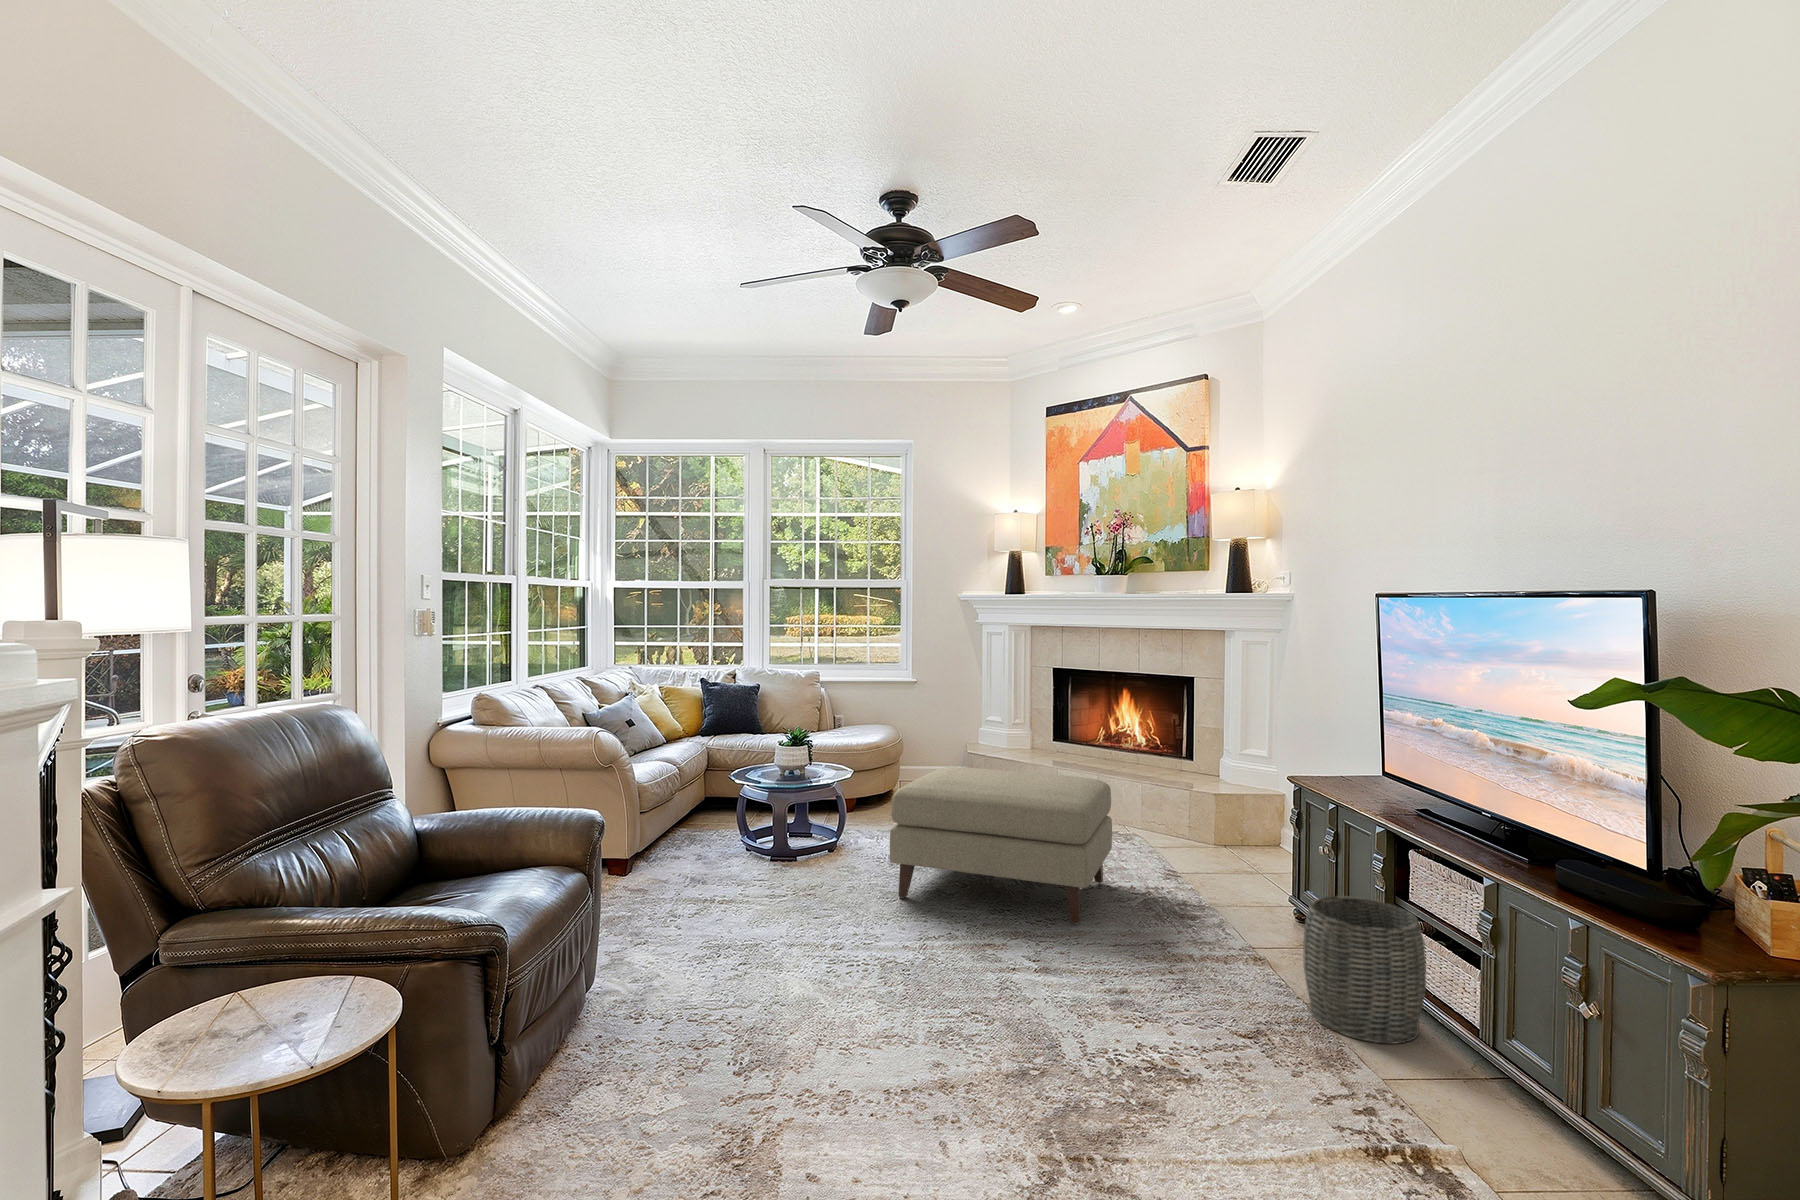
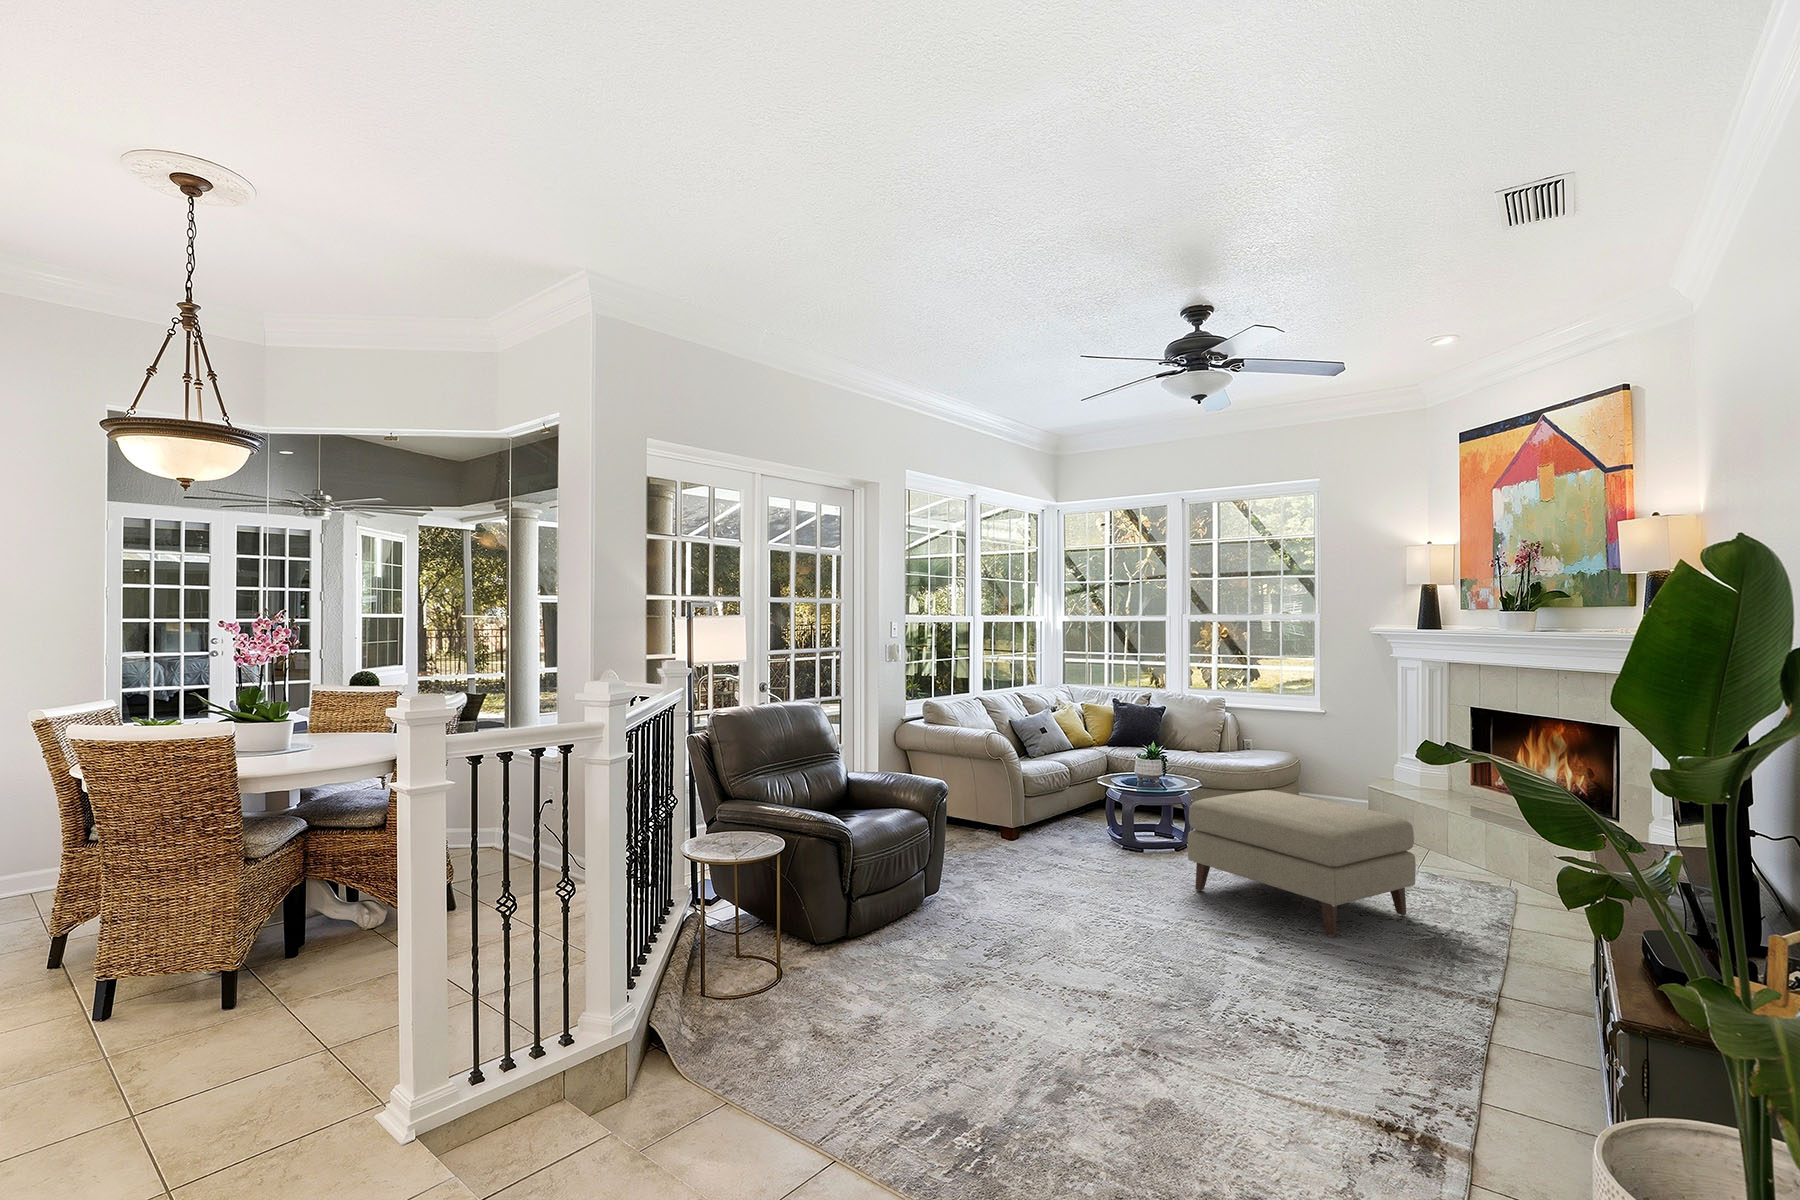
woven basket: present [1303,896,1426,1044] -> none [1462,940,1585,1080]

